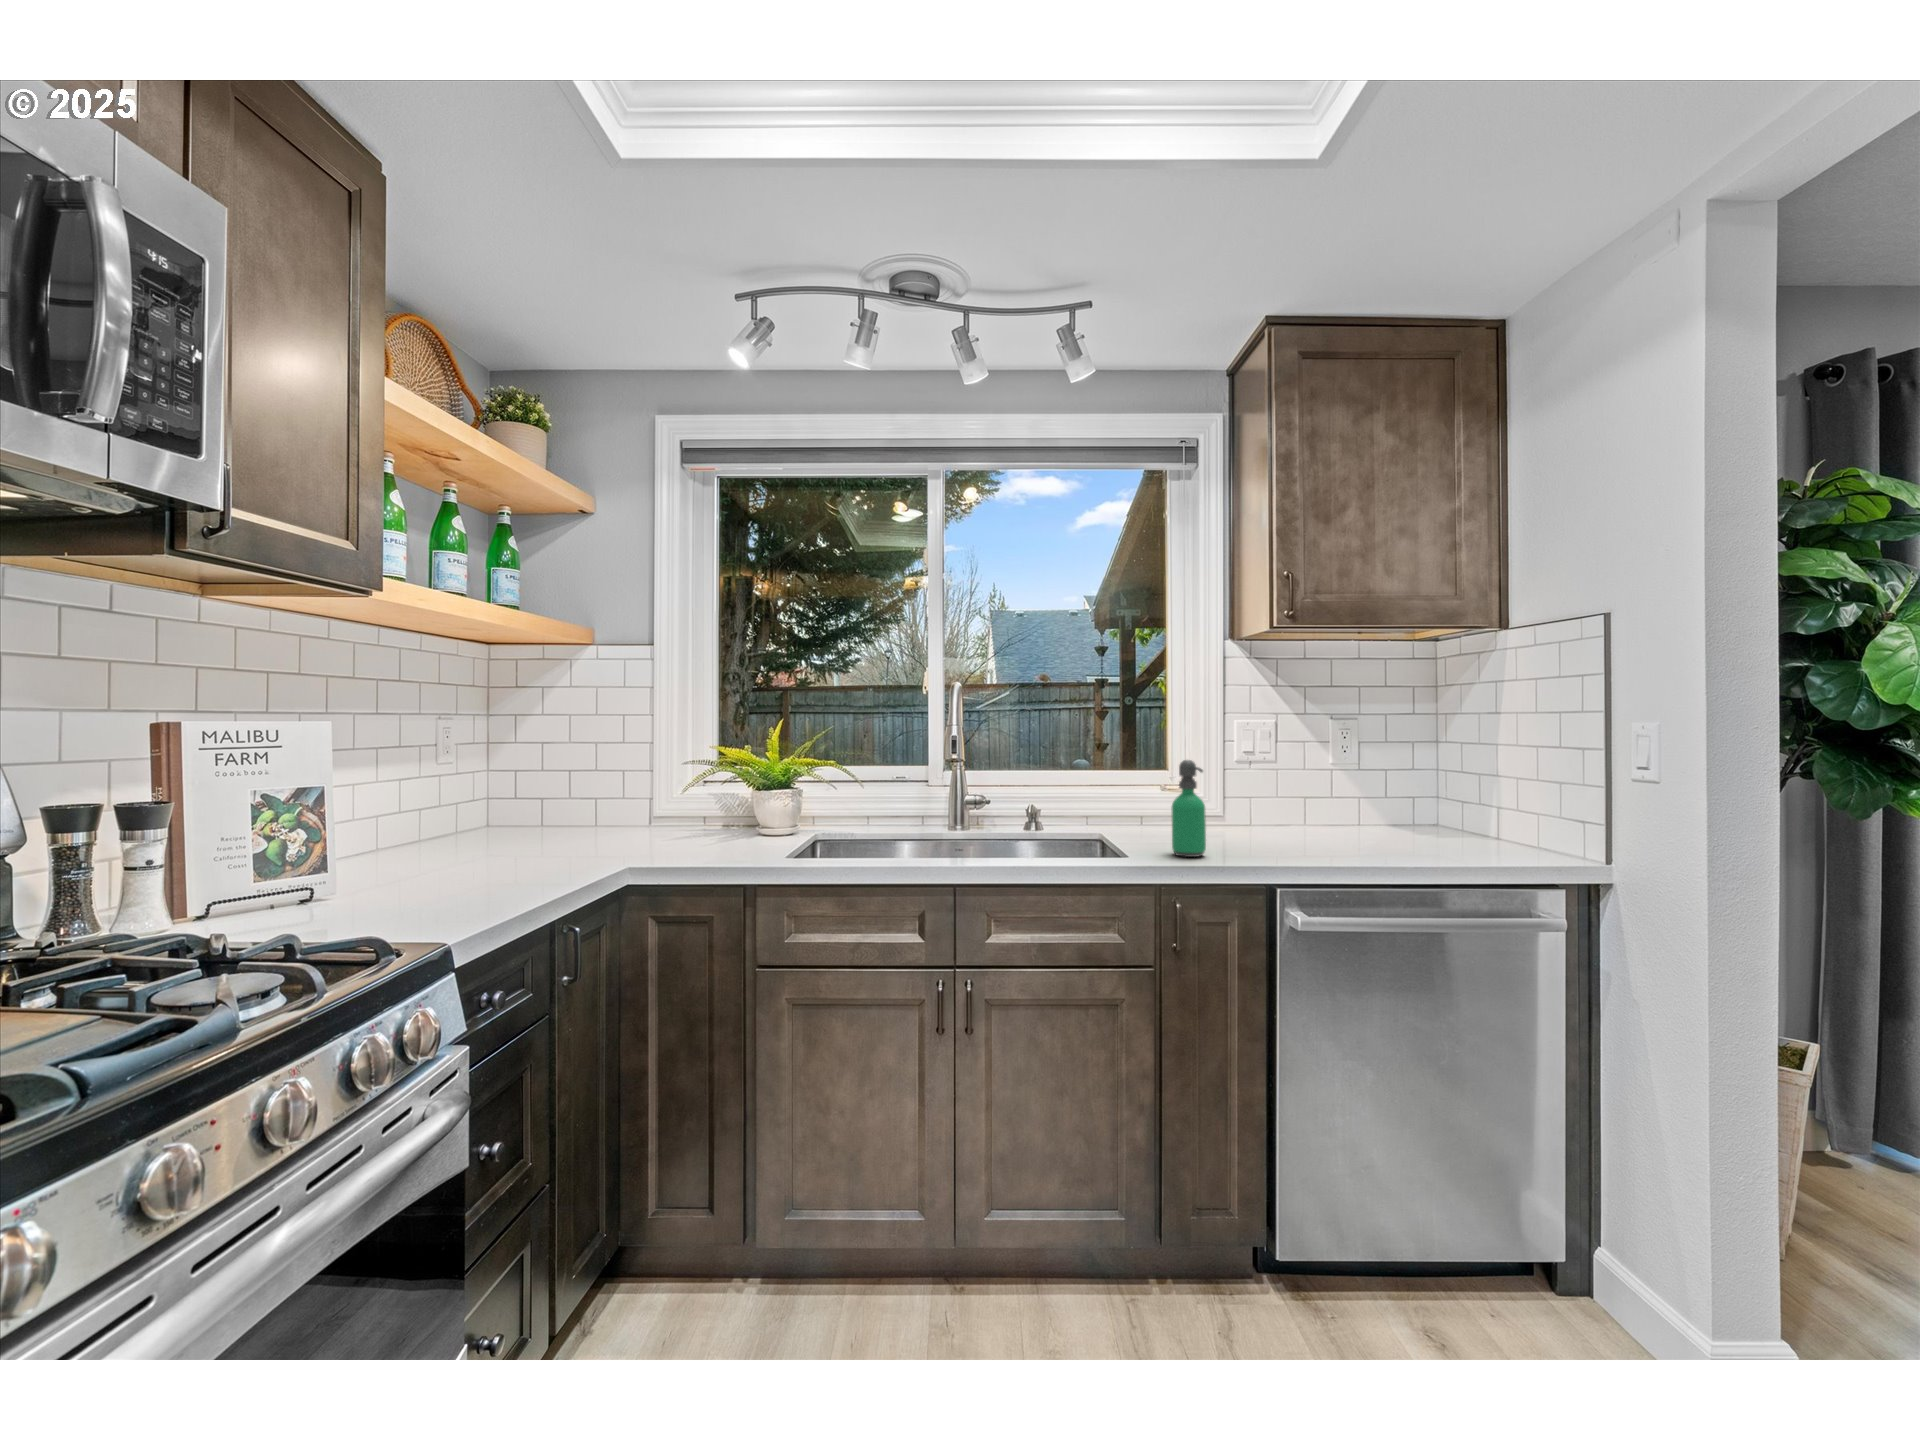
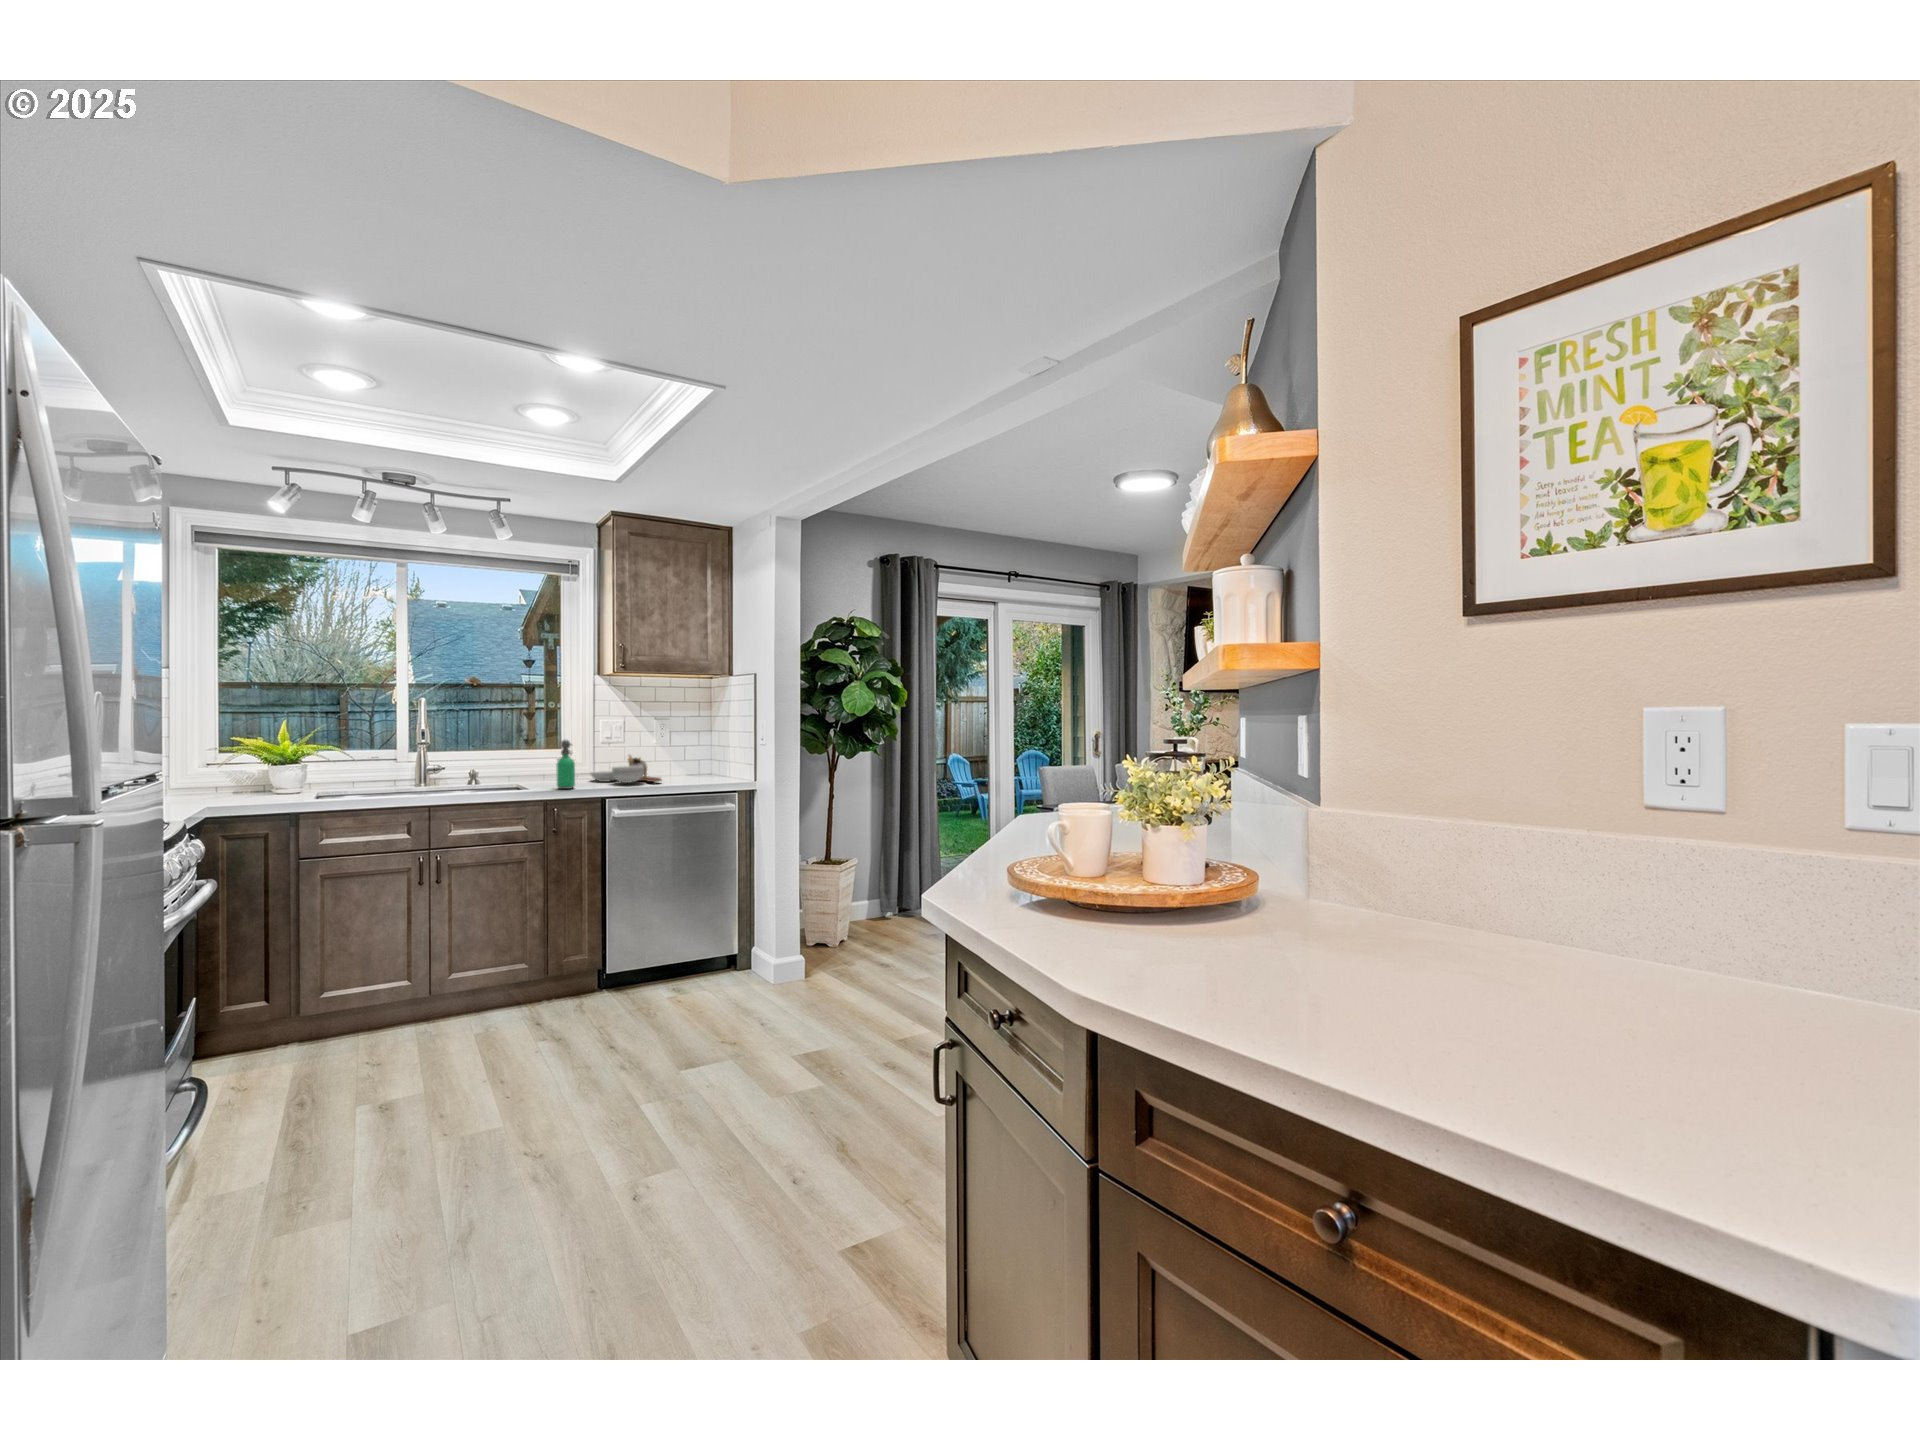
cutting board: none [1221,789,1370,848] -> present [591,755,661,783]

